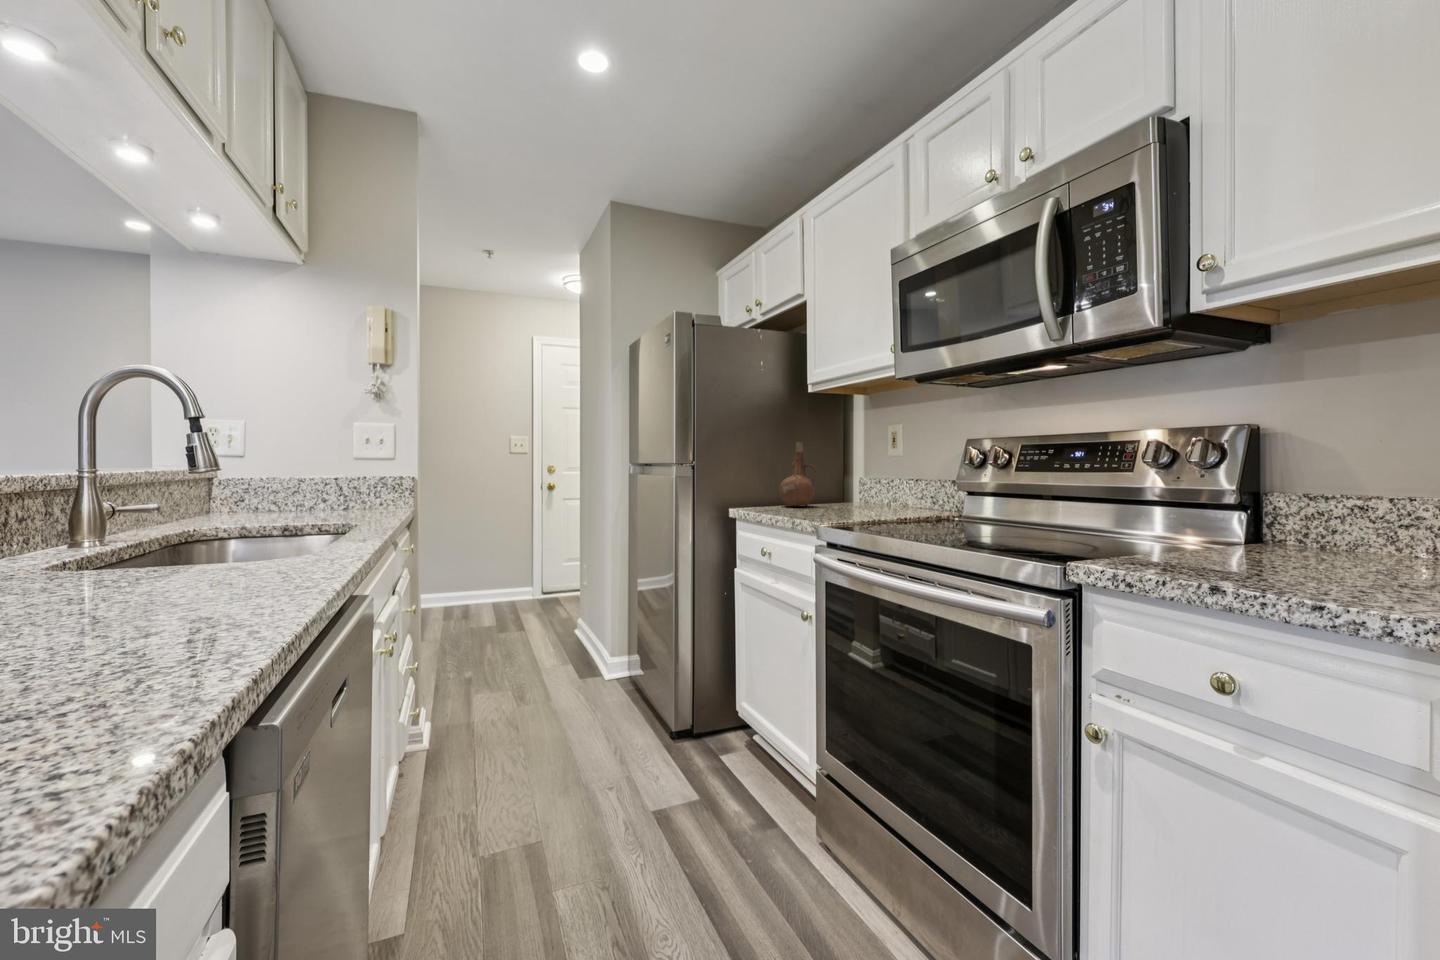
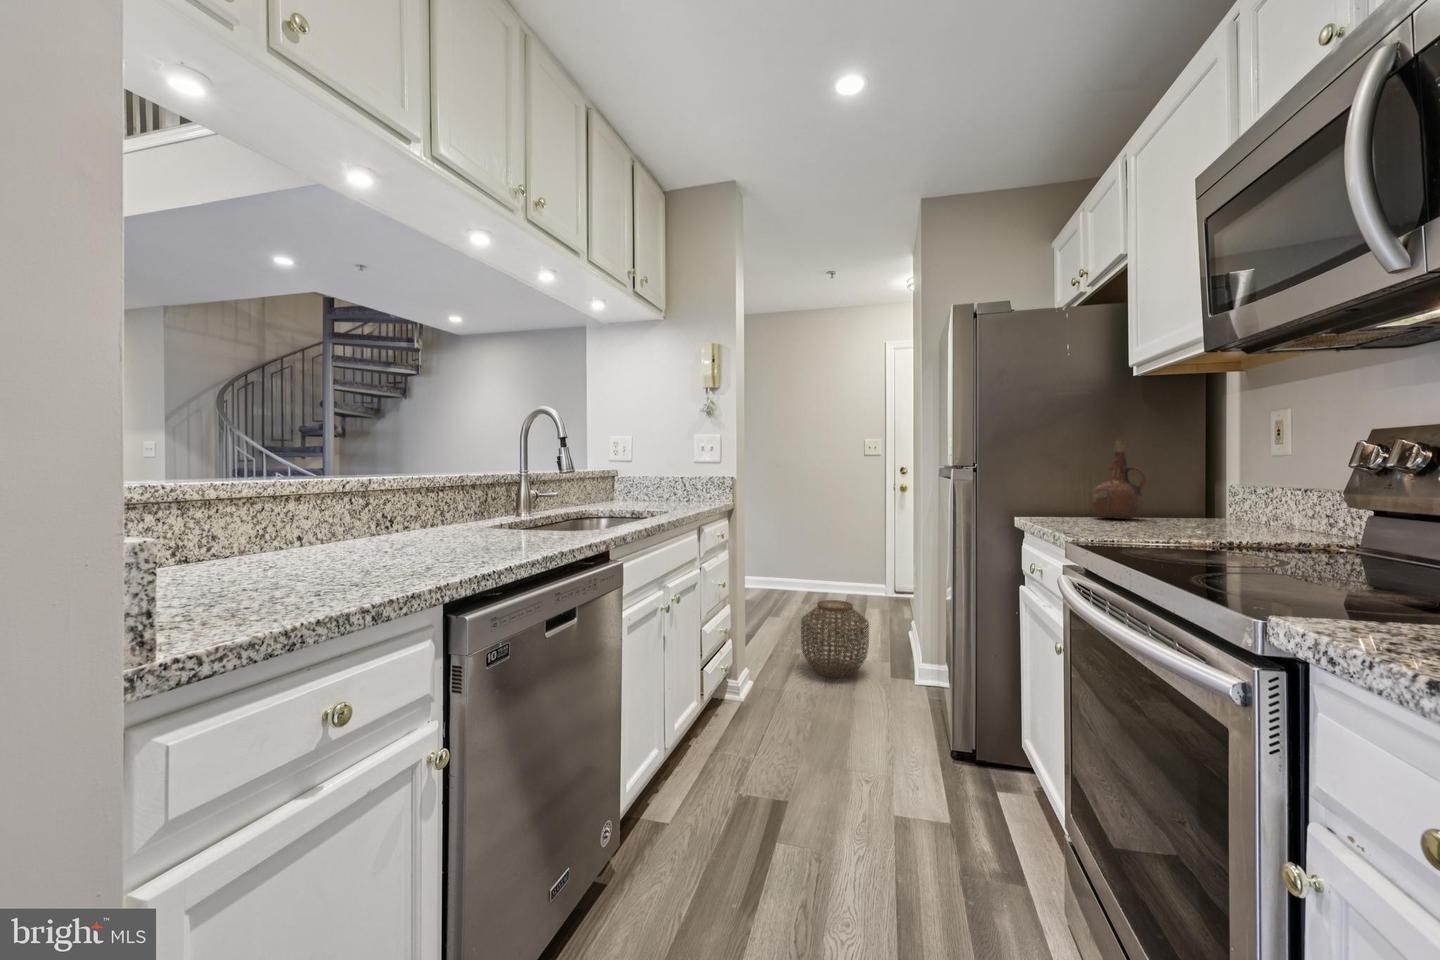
woven basket: none [480,609,555,694] -> present [801,600,869,678]

